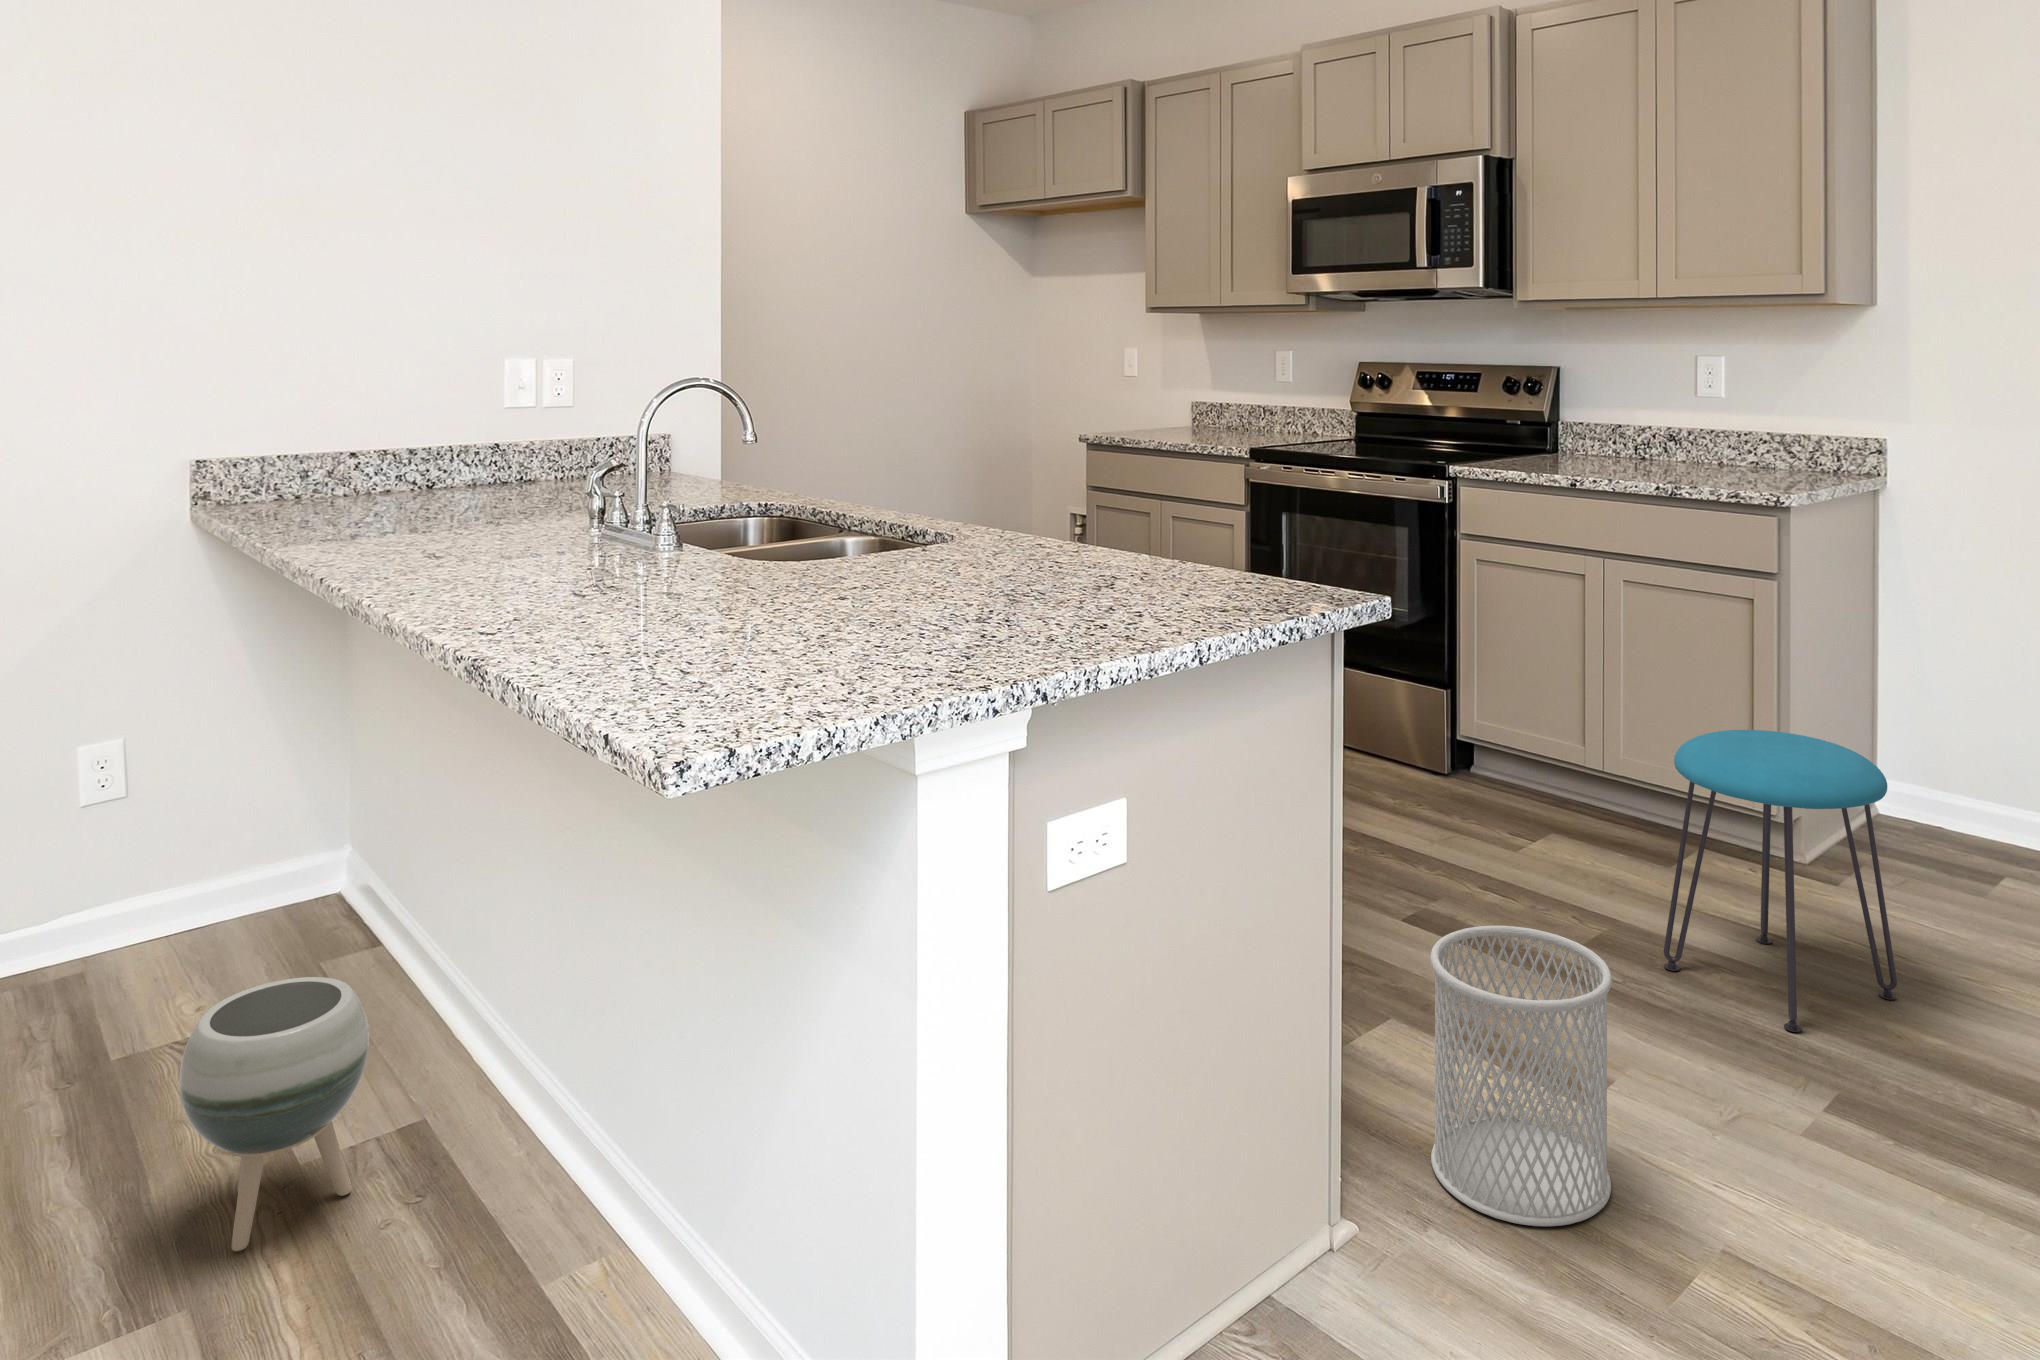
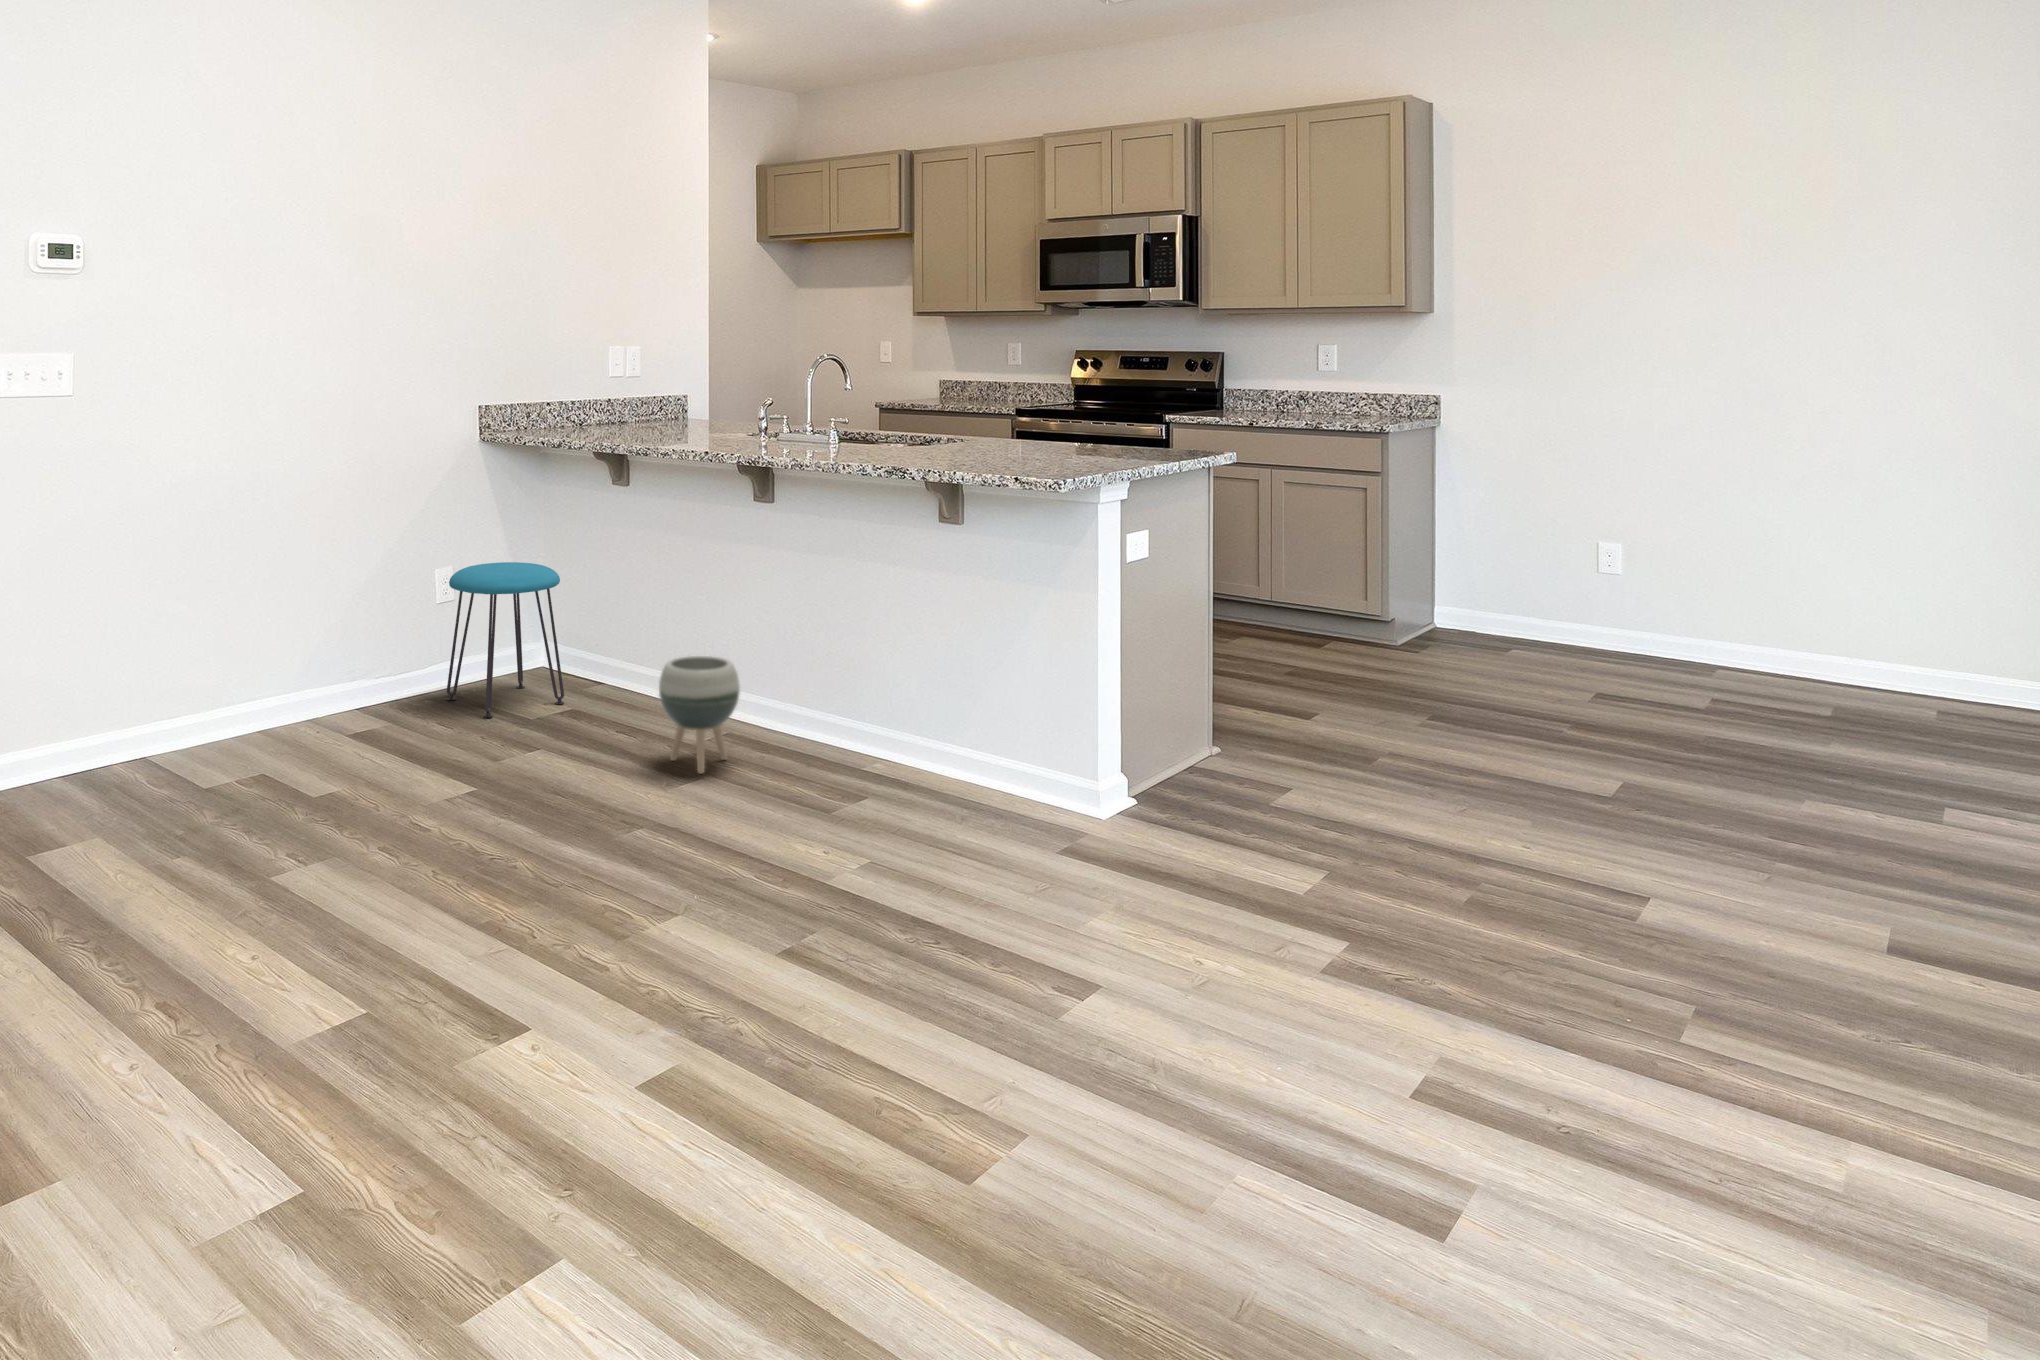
stool: present [1663,730,1897,1032] -> present [447,562,564,717]
wastebasket: present [1430,926,1612,1226] -> none [1245,628,1337,752]

